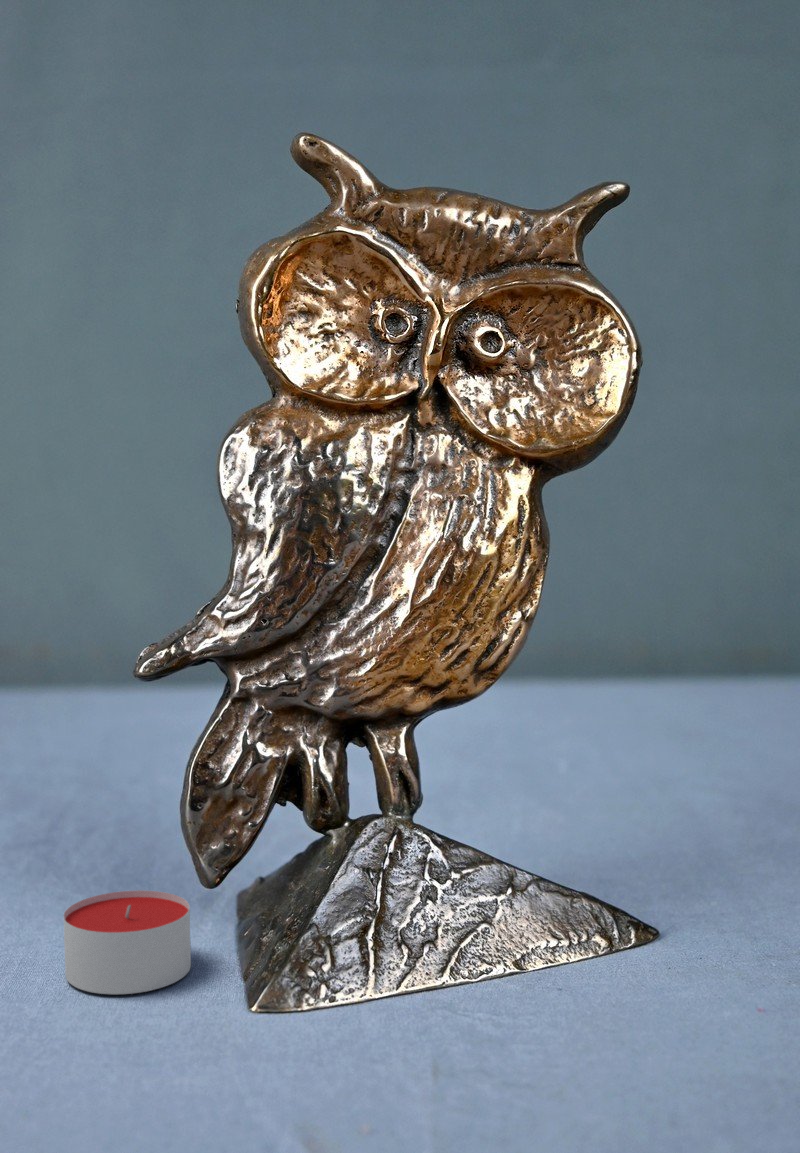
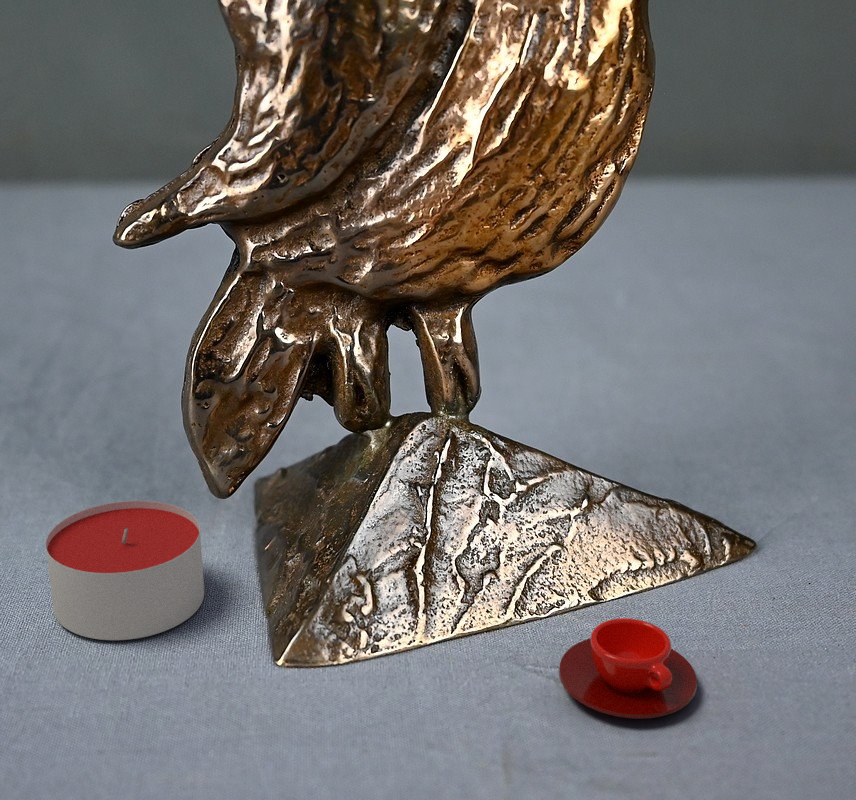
teacup: none [482,965,595,1036] -> present [559,618,697,719]

